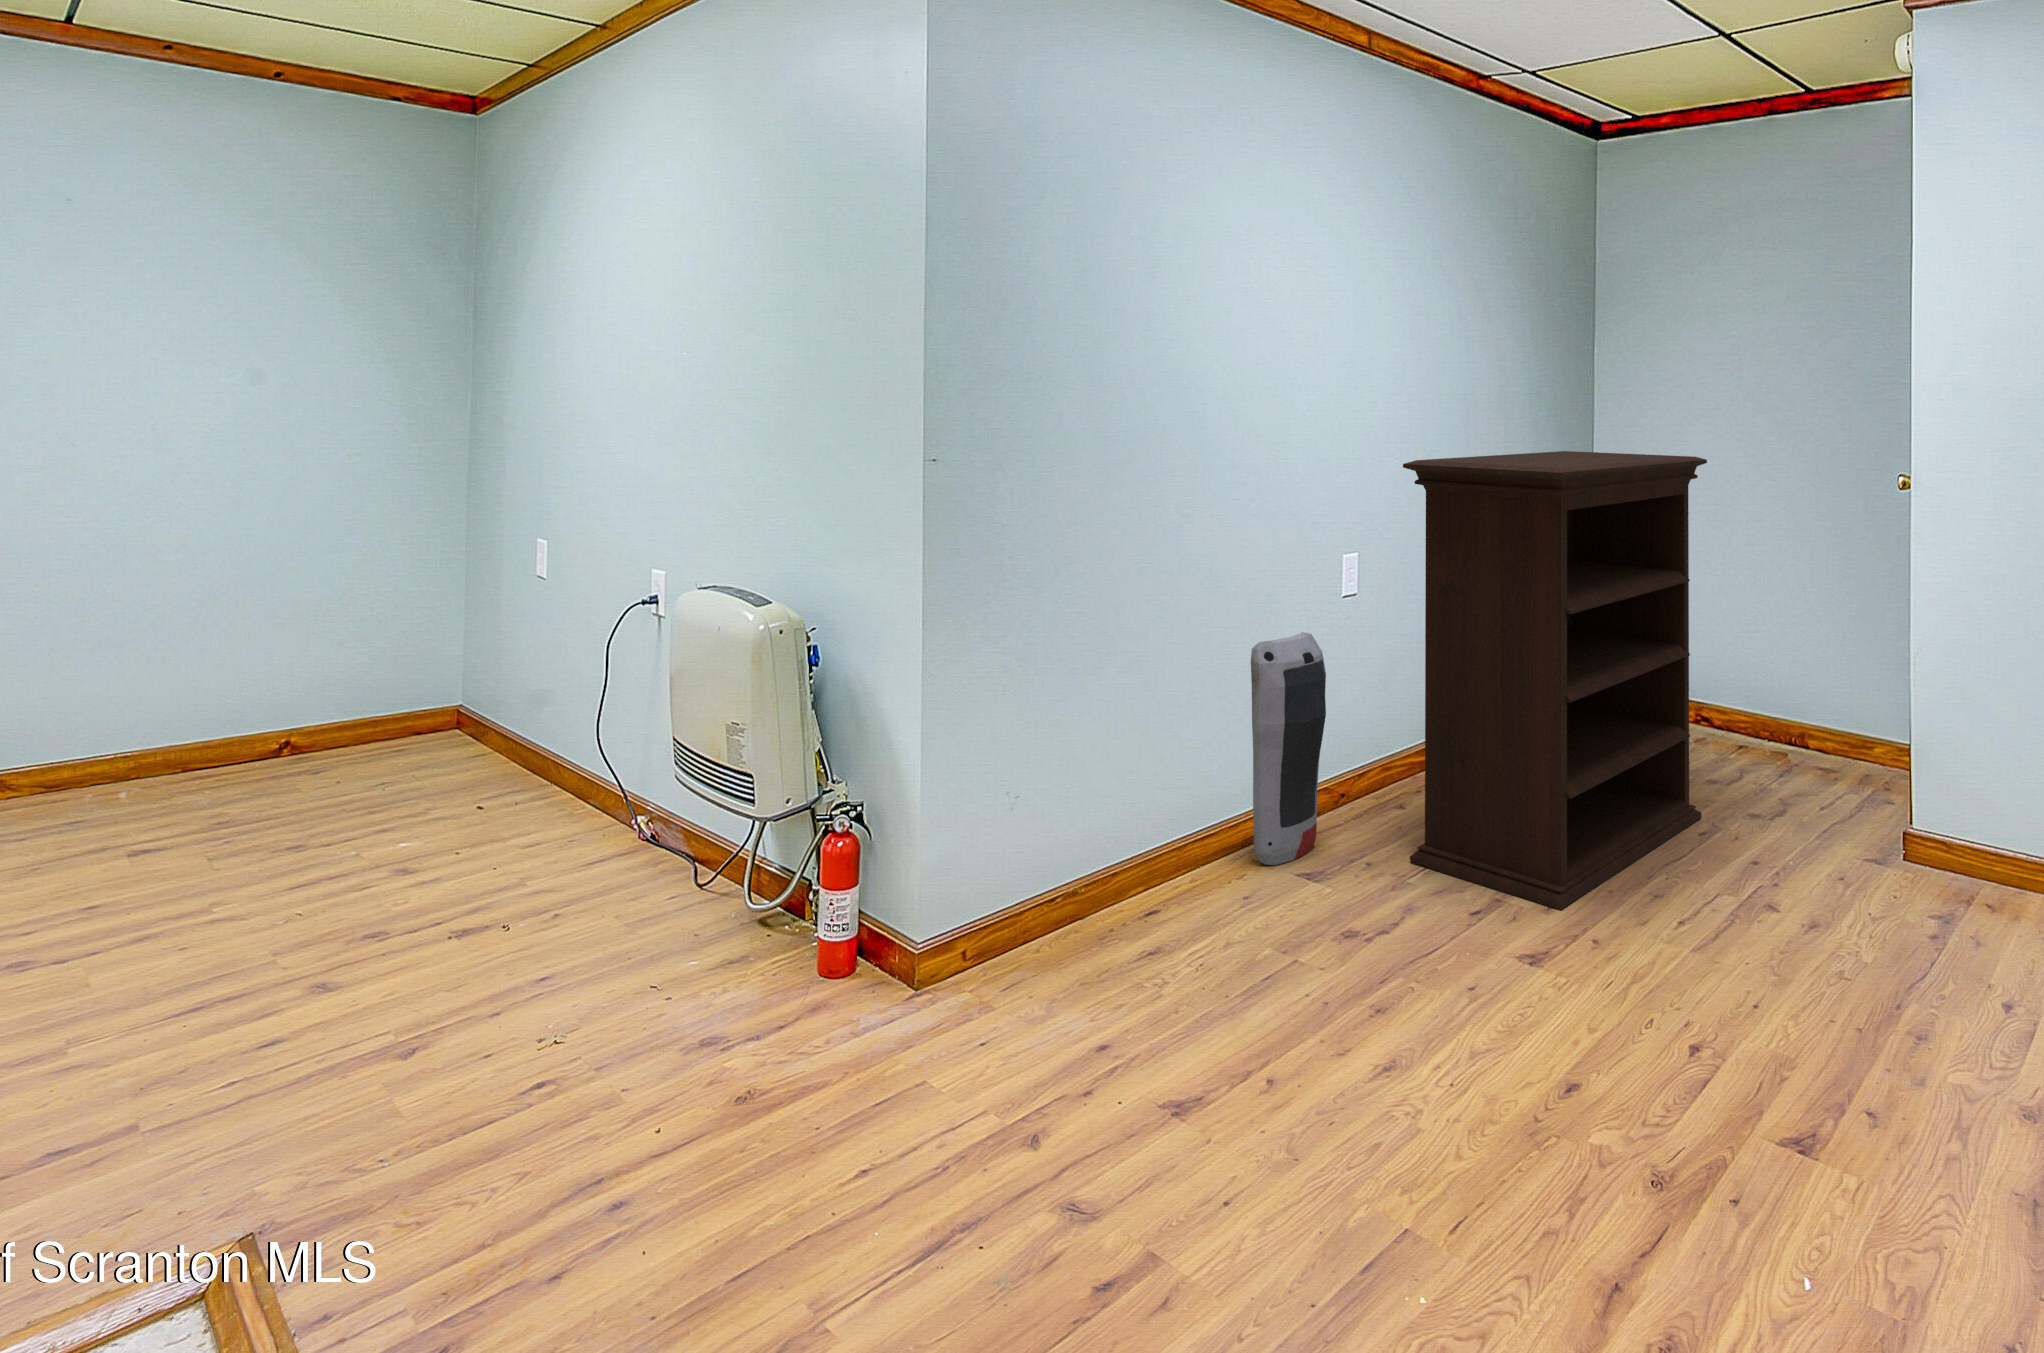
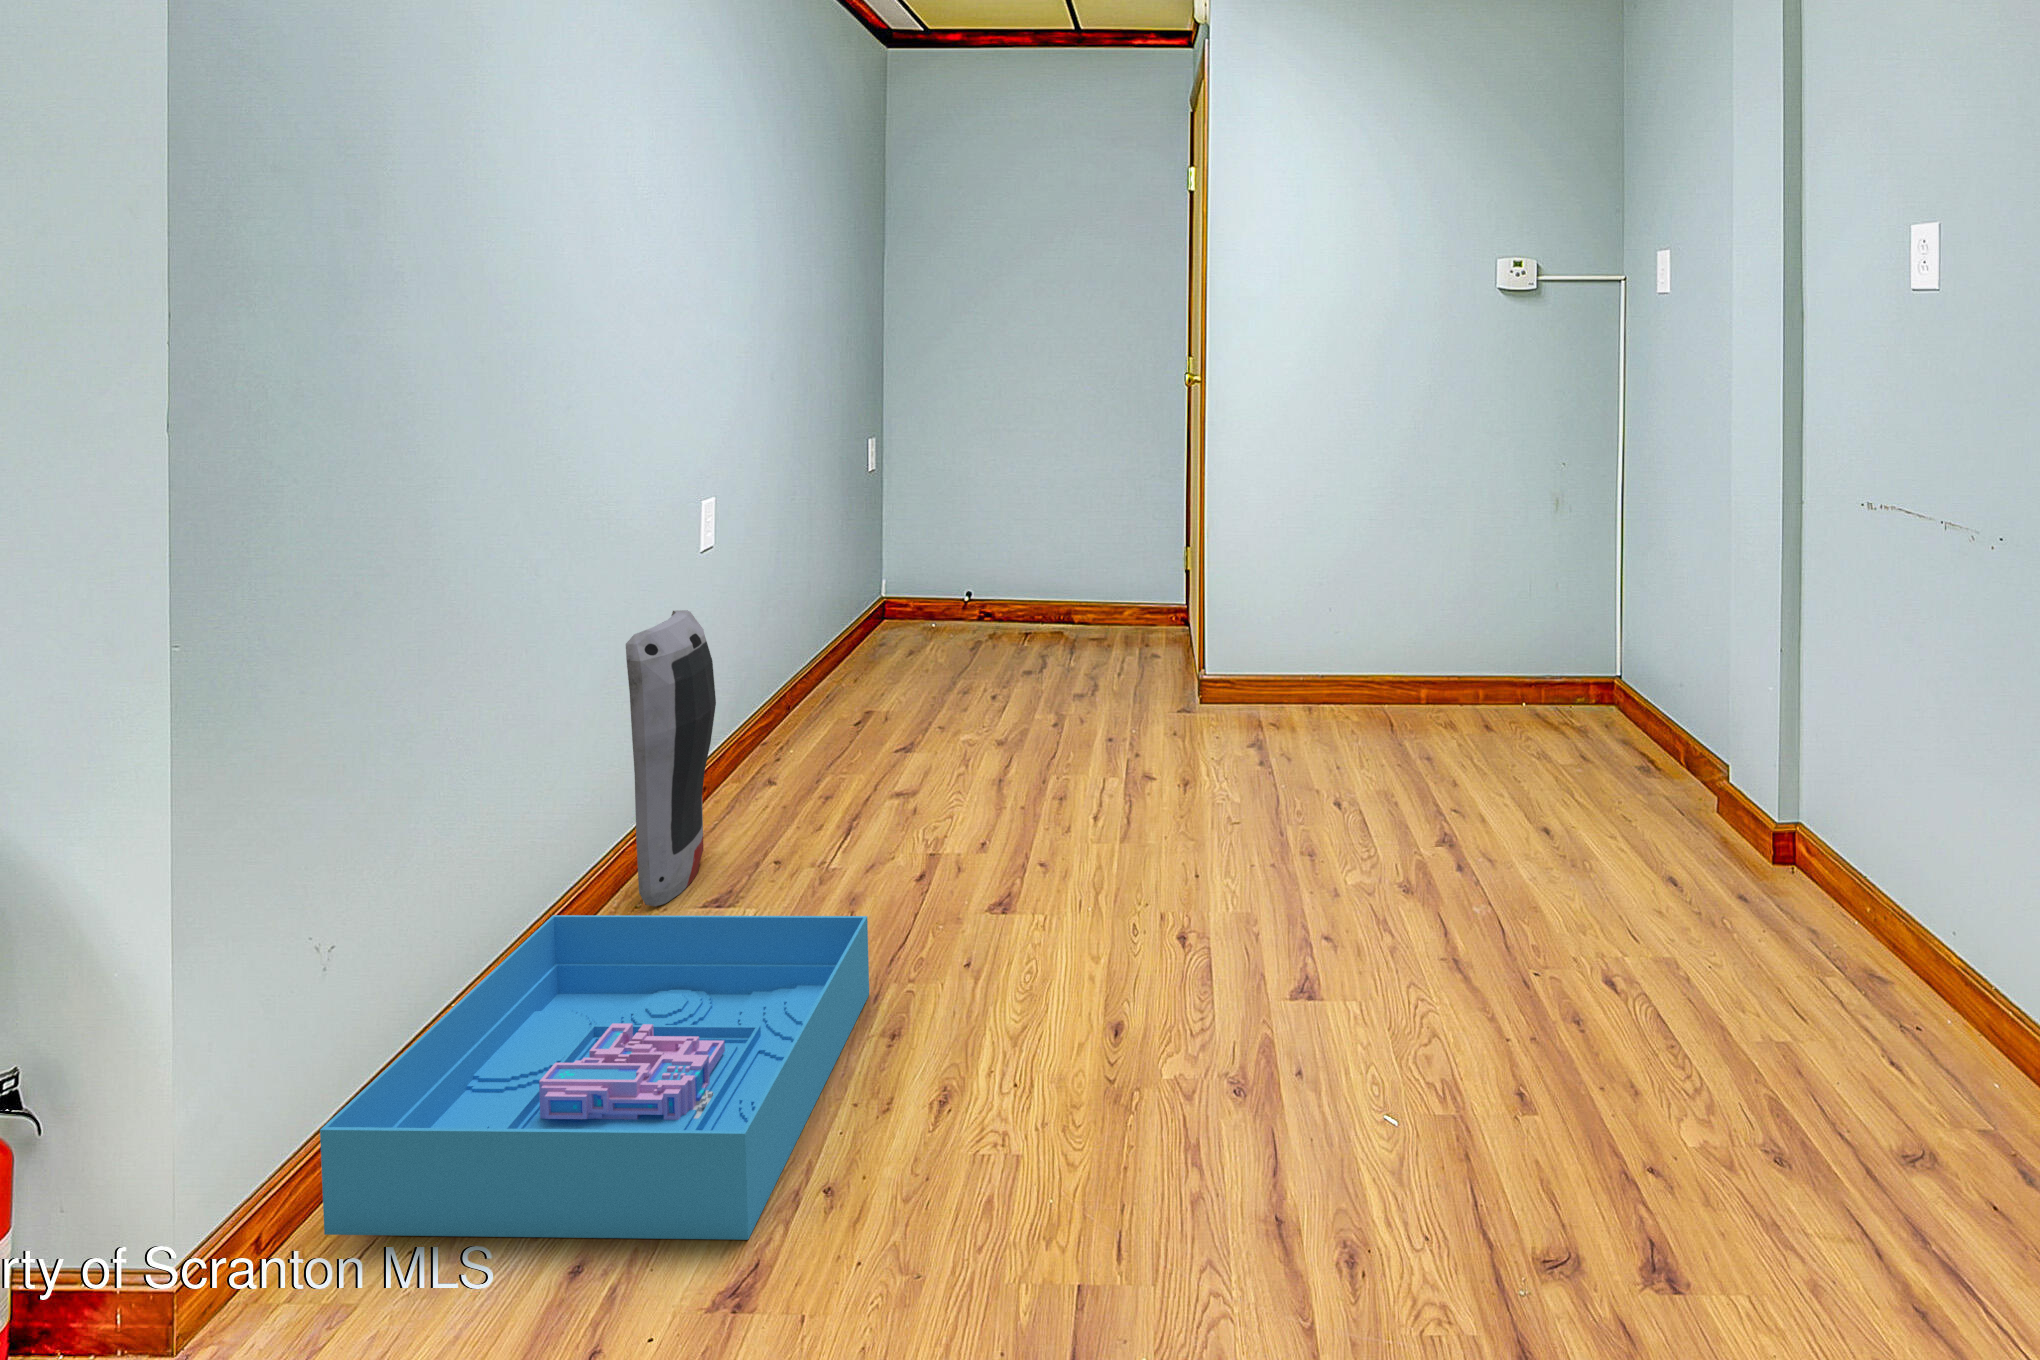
bookshelf: present [1403,451,1707,910] -> none [798,370,1041,844]
storage bin: none [993,835,1380,1083] -> present [320,915,869,1240]

